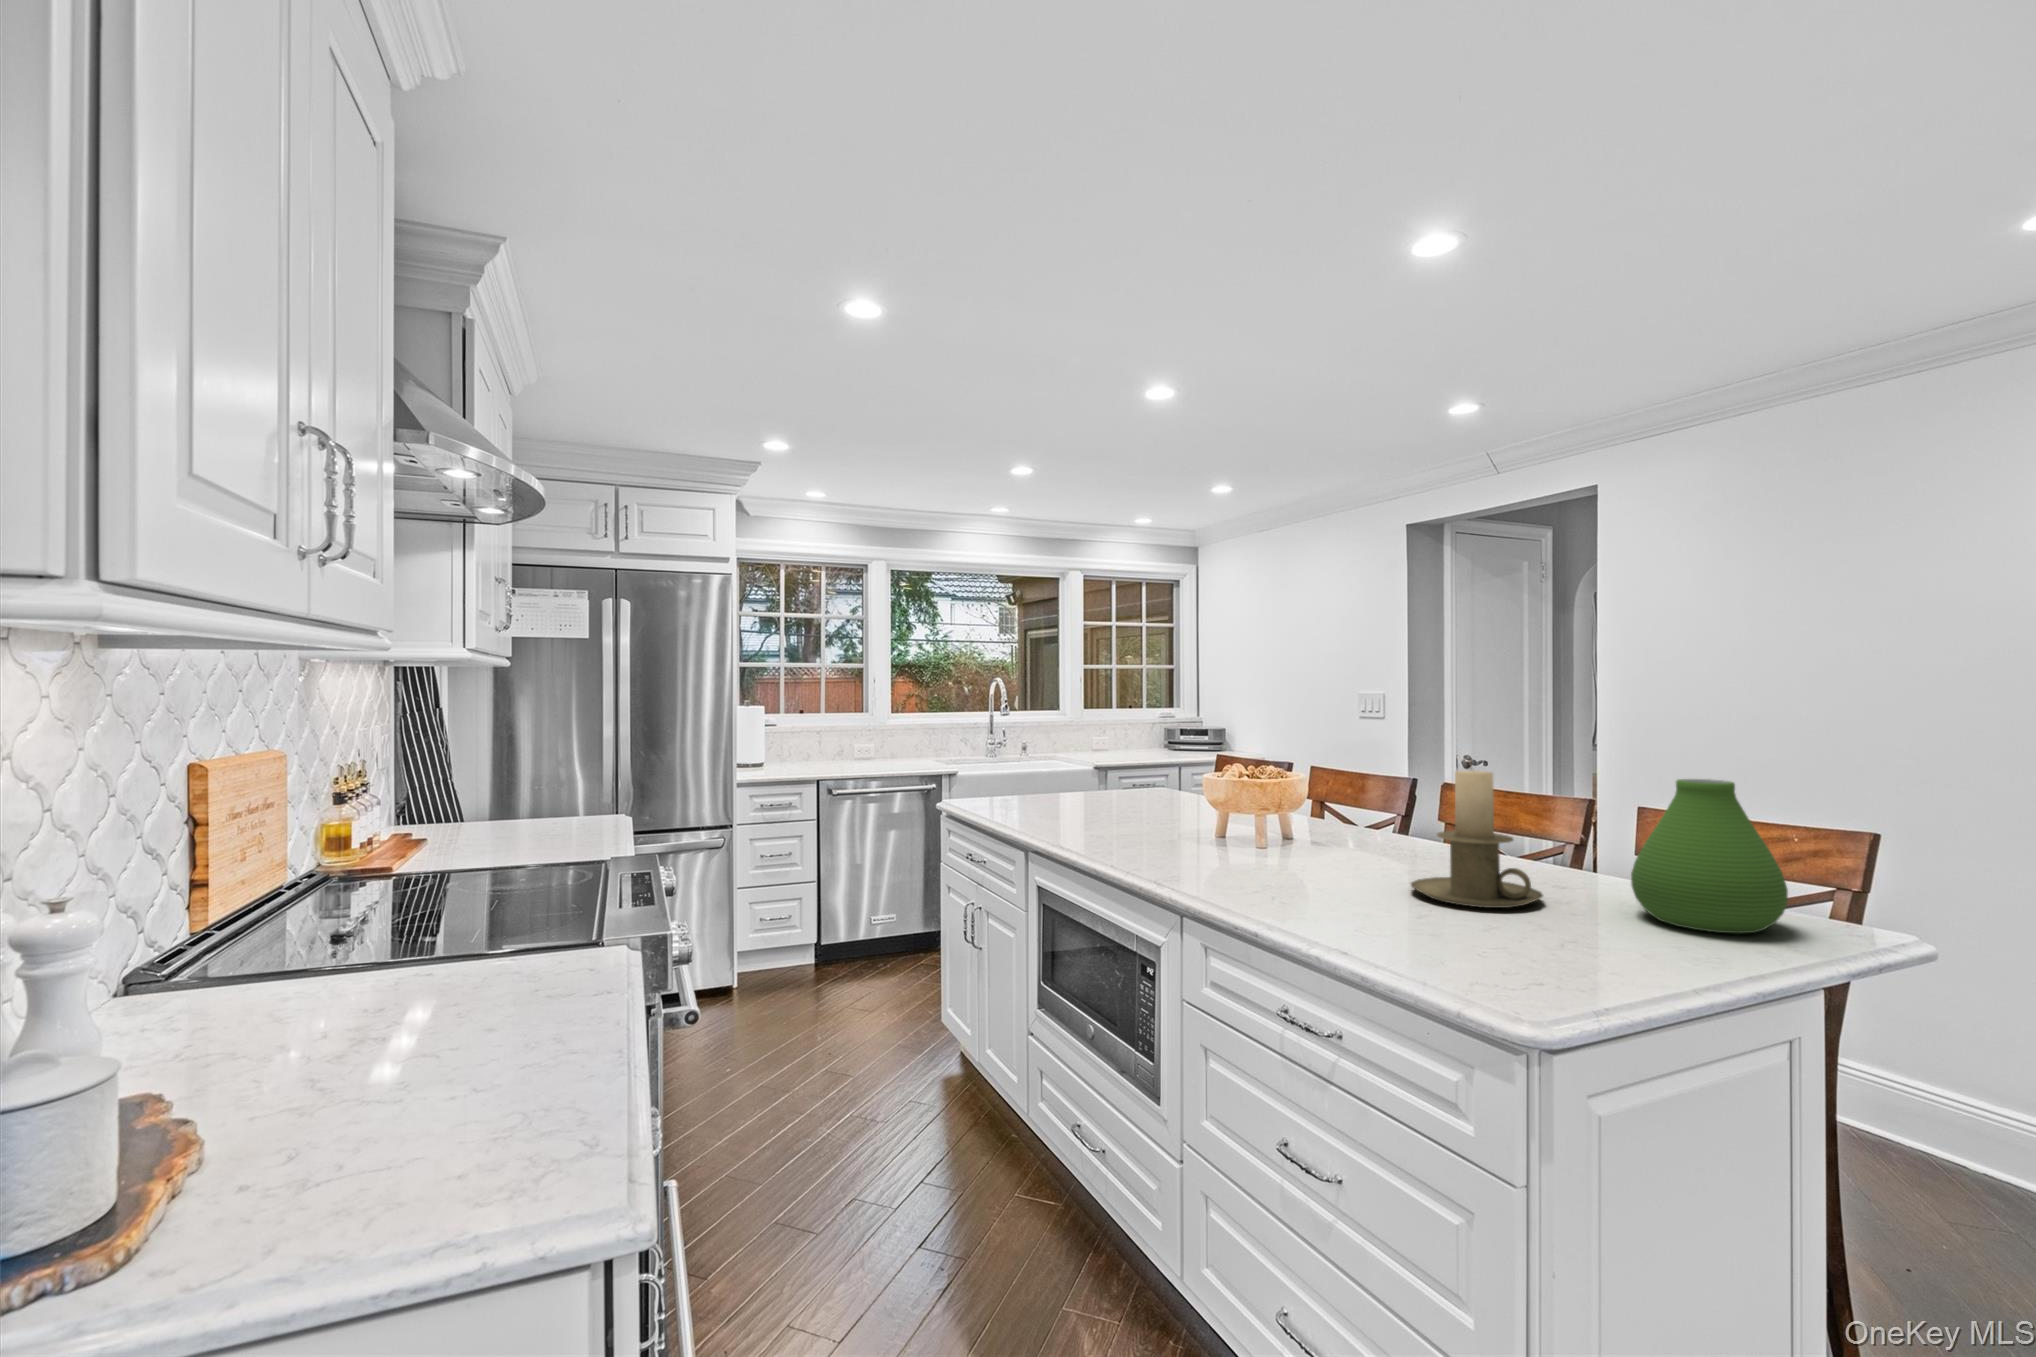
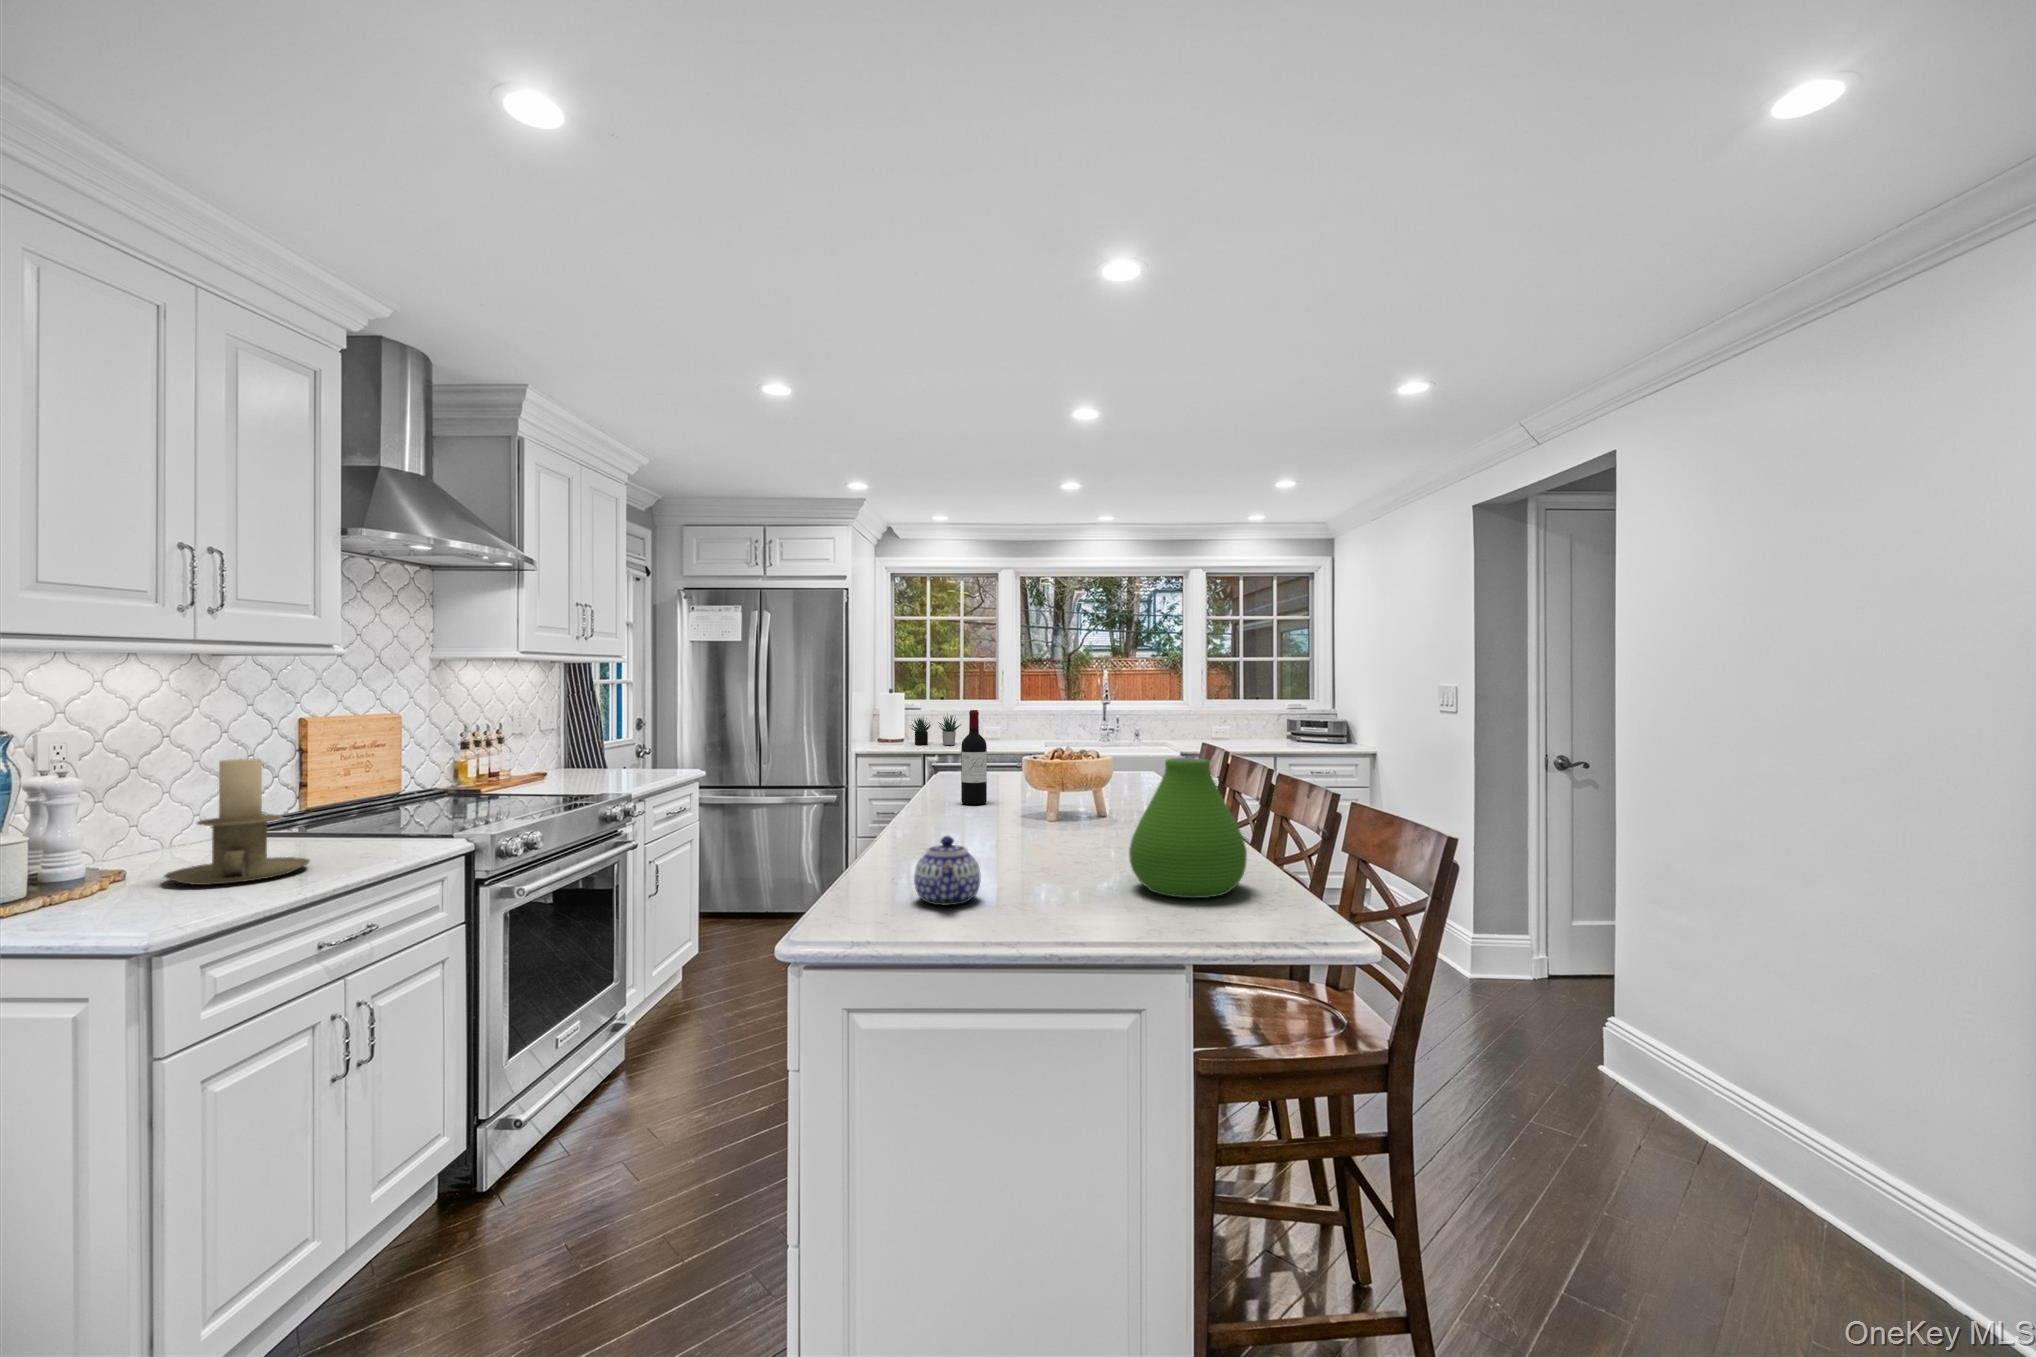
wine bottle: none [1128,727,1158,840] -> present [961,710,987,805]
succulent plant: none [786,728,855,767] -> present [912,716,961,745]
candle holder: present [1411,770,1543,908] -> present [164,759,310,885]
teapot: none [1498,887,1630,975] -> present [914,836,981,905]

